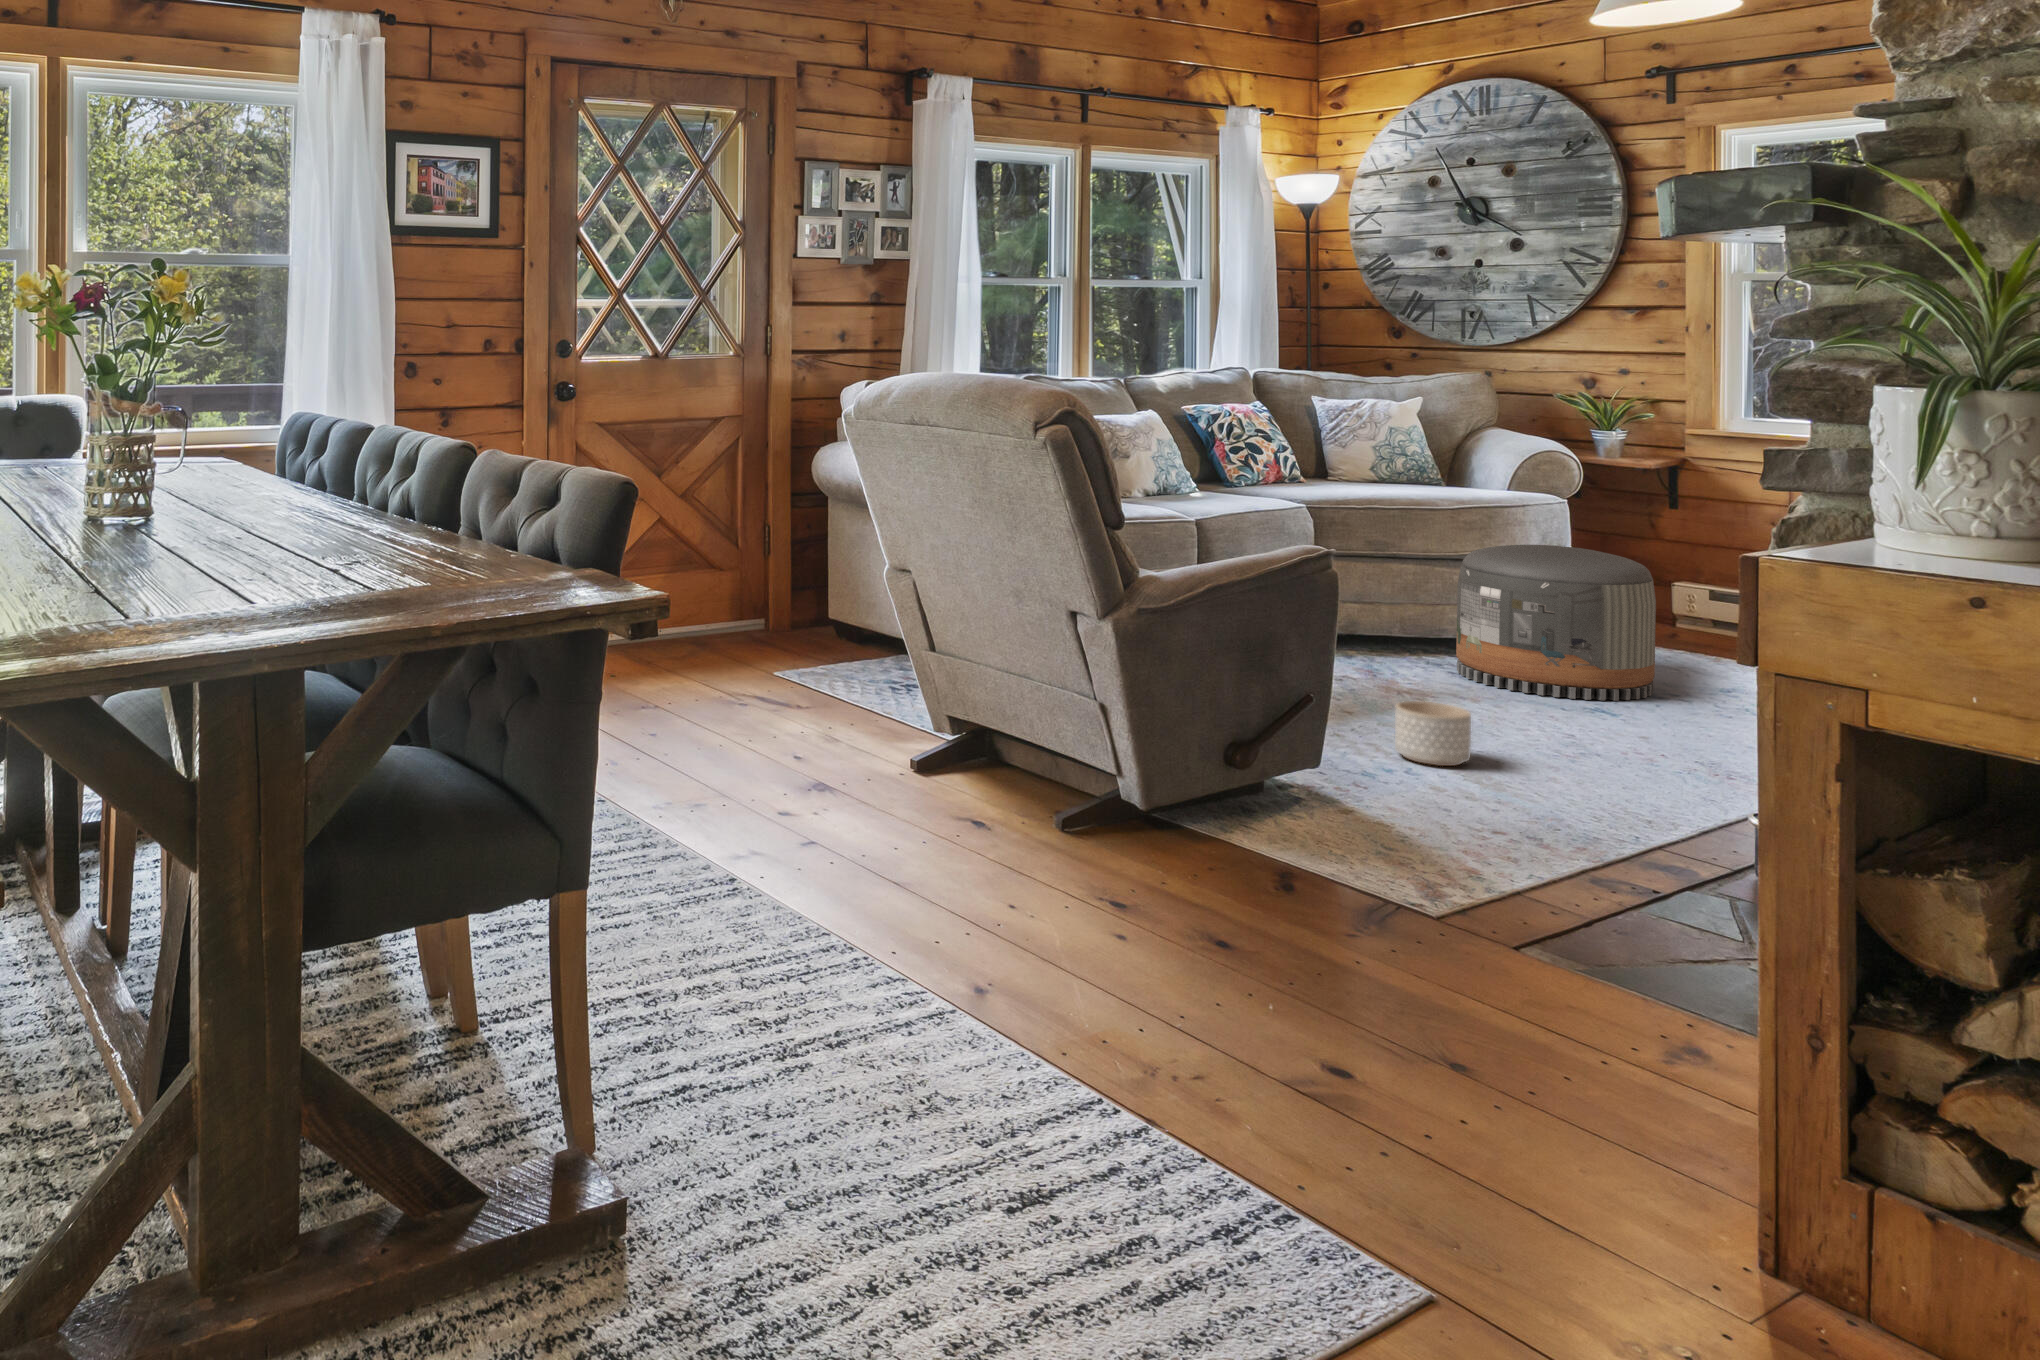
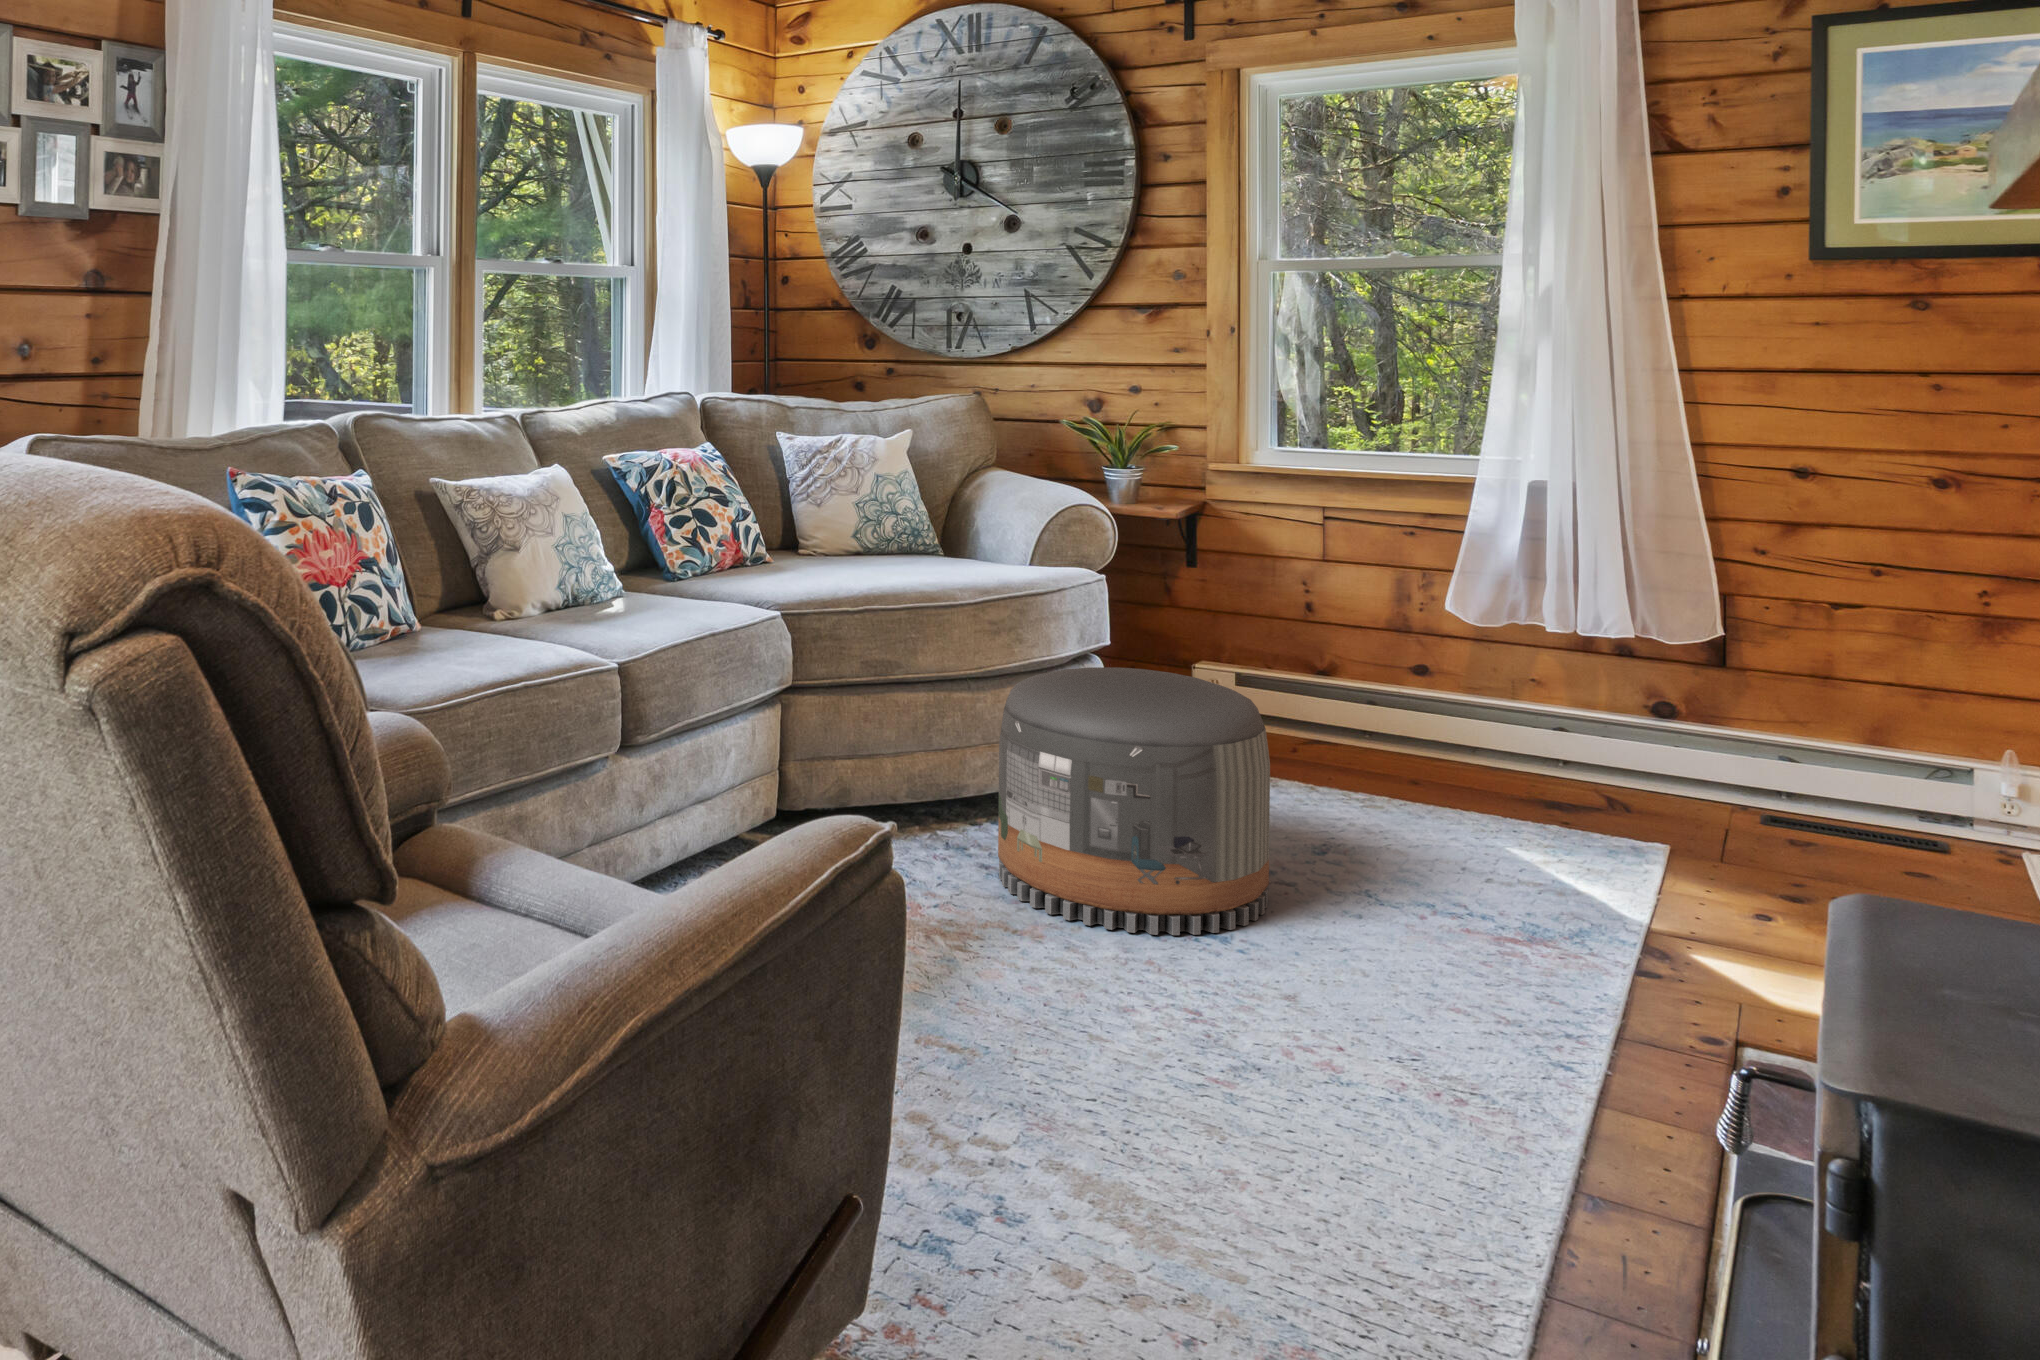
planter: present [1395,701,1471,766] -> none [973,1071,1110,1233]

